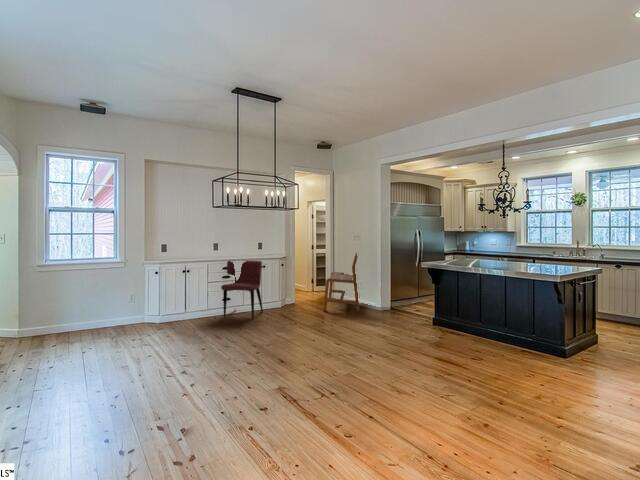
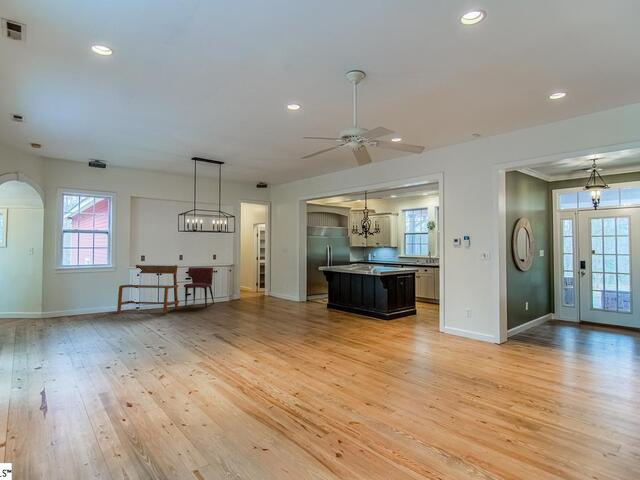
bench: present [323,253,360,312] -> present [117,265,179,314]

